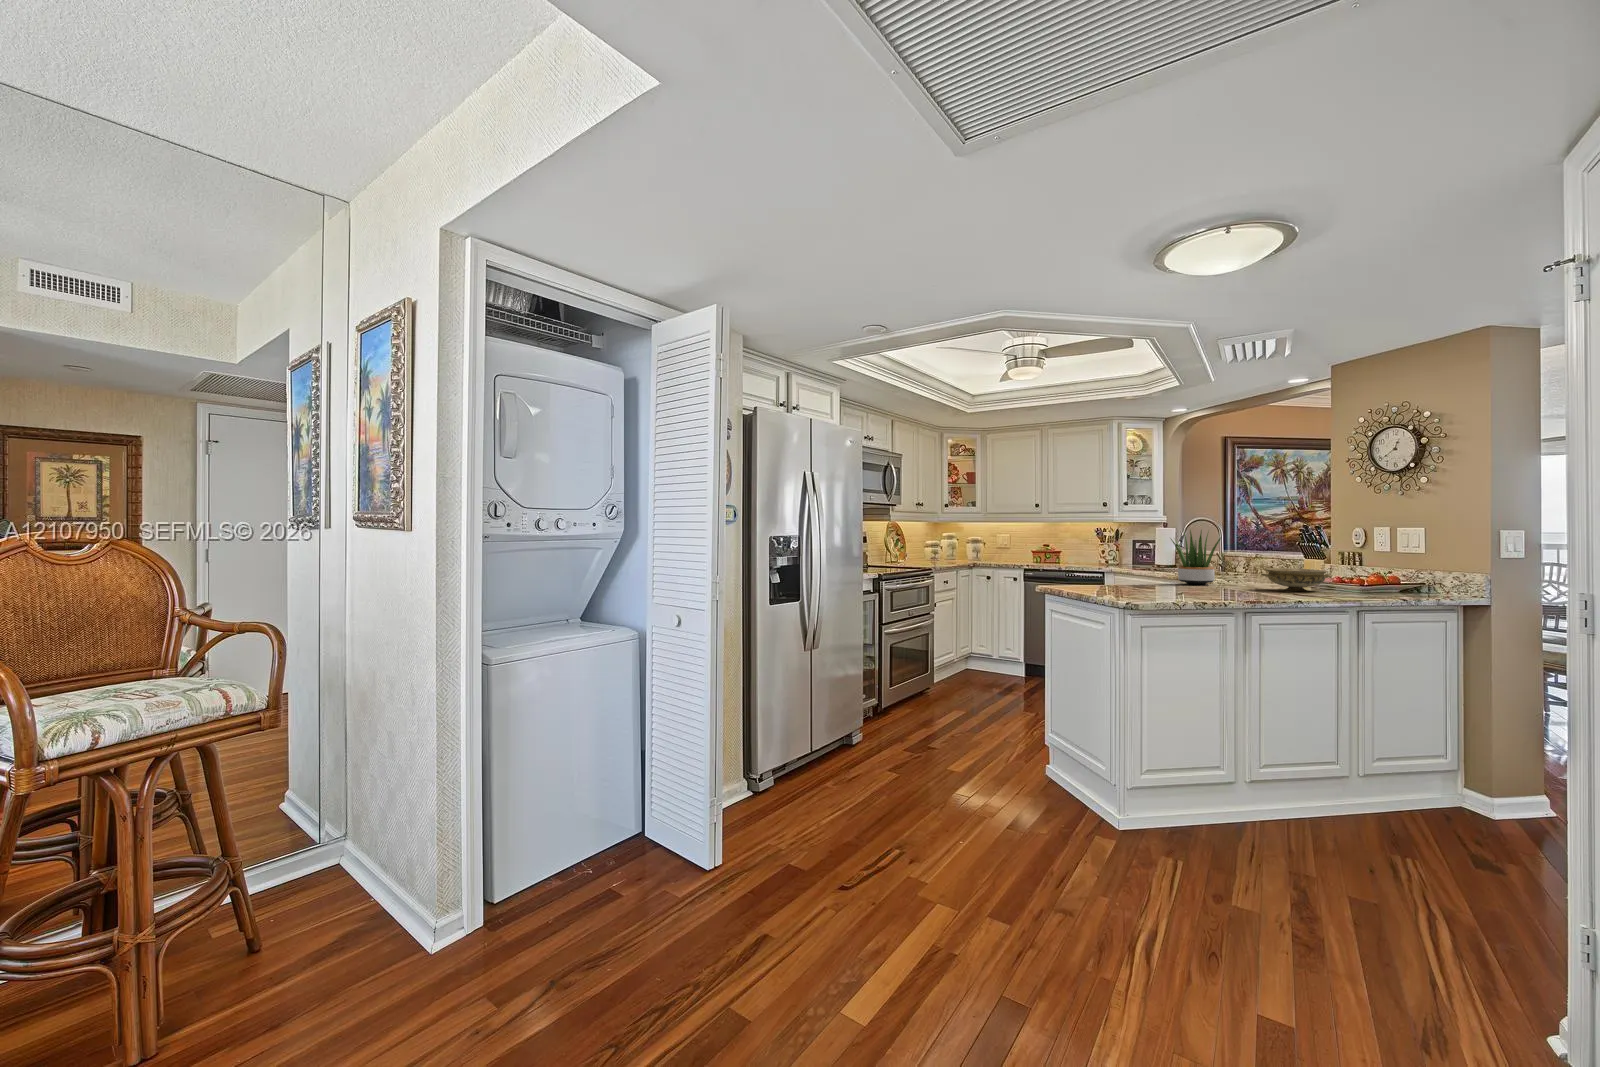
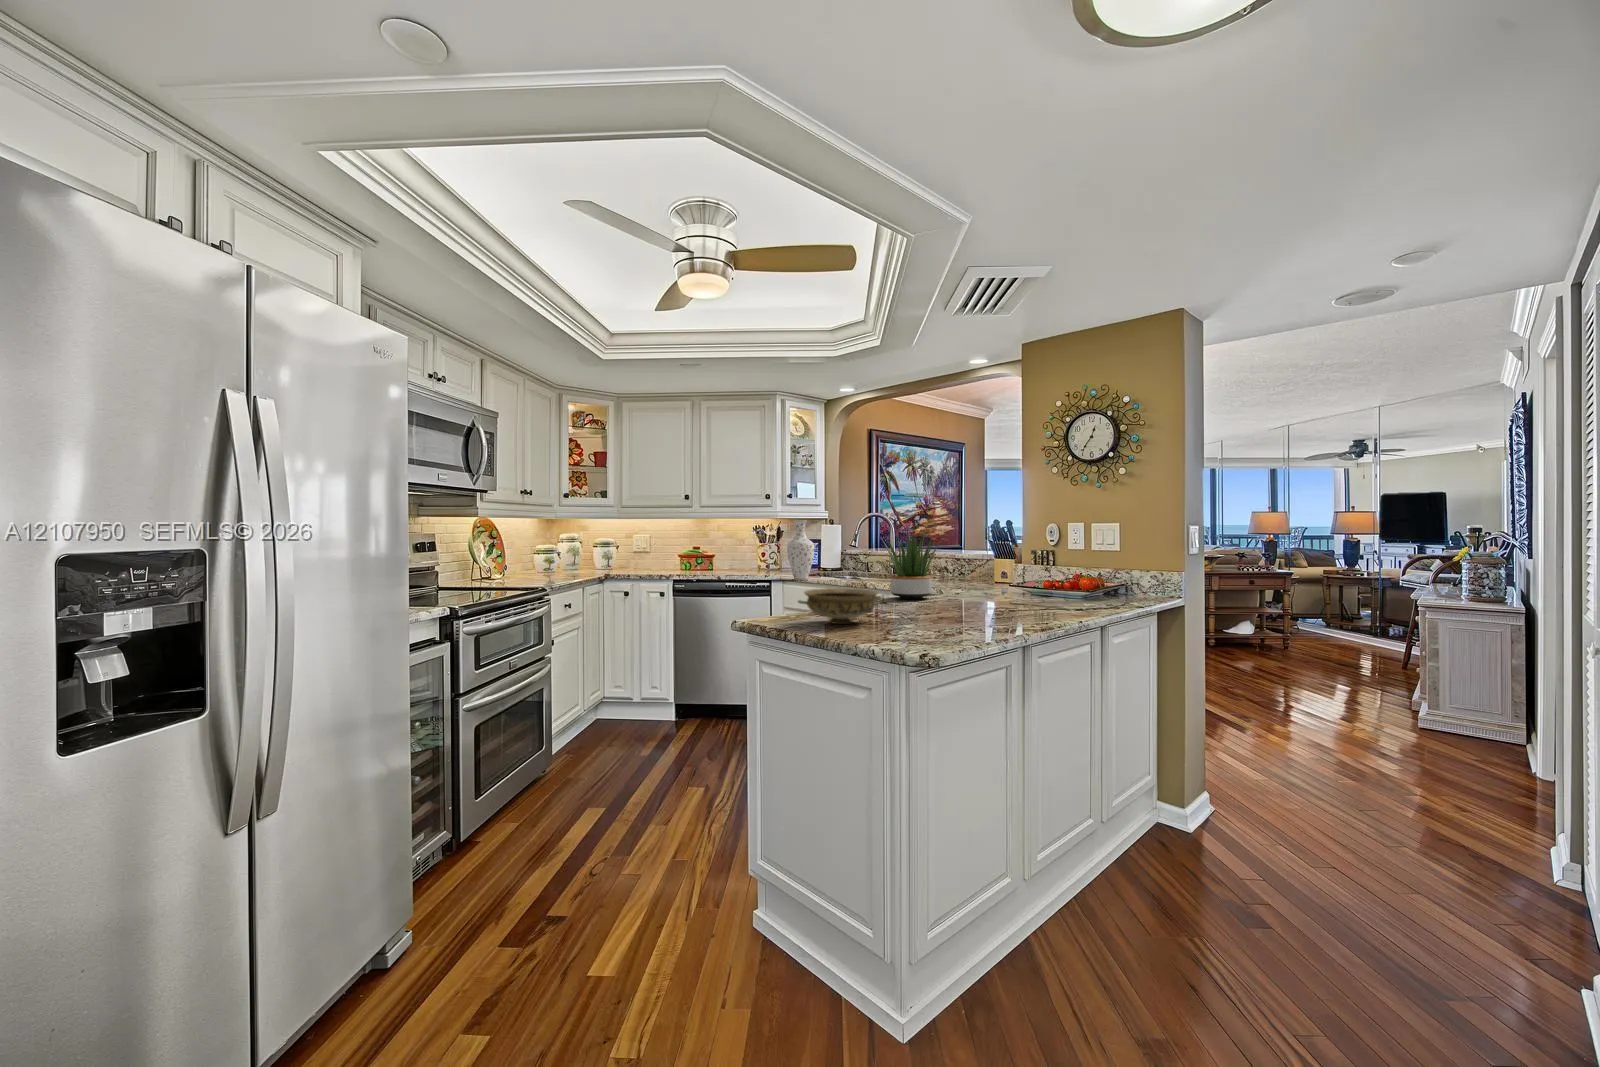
vase: none [1115,524,1140,572] -> present [787,520,814,580]
ceramic bowl: present [1261,568,1332,591] -> present [798,588,883,624]

